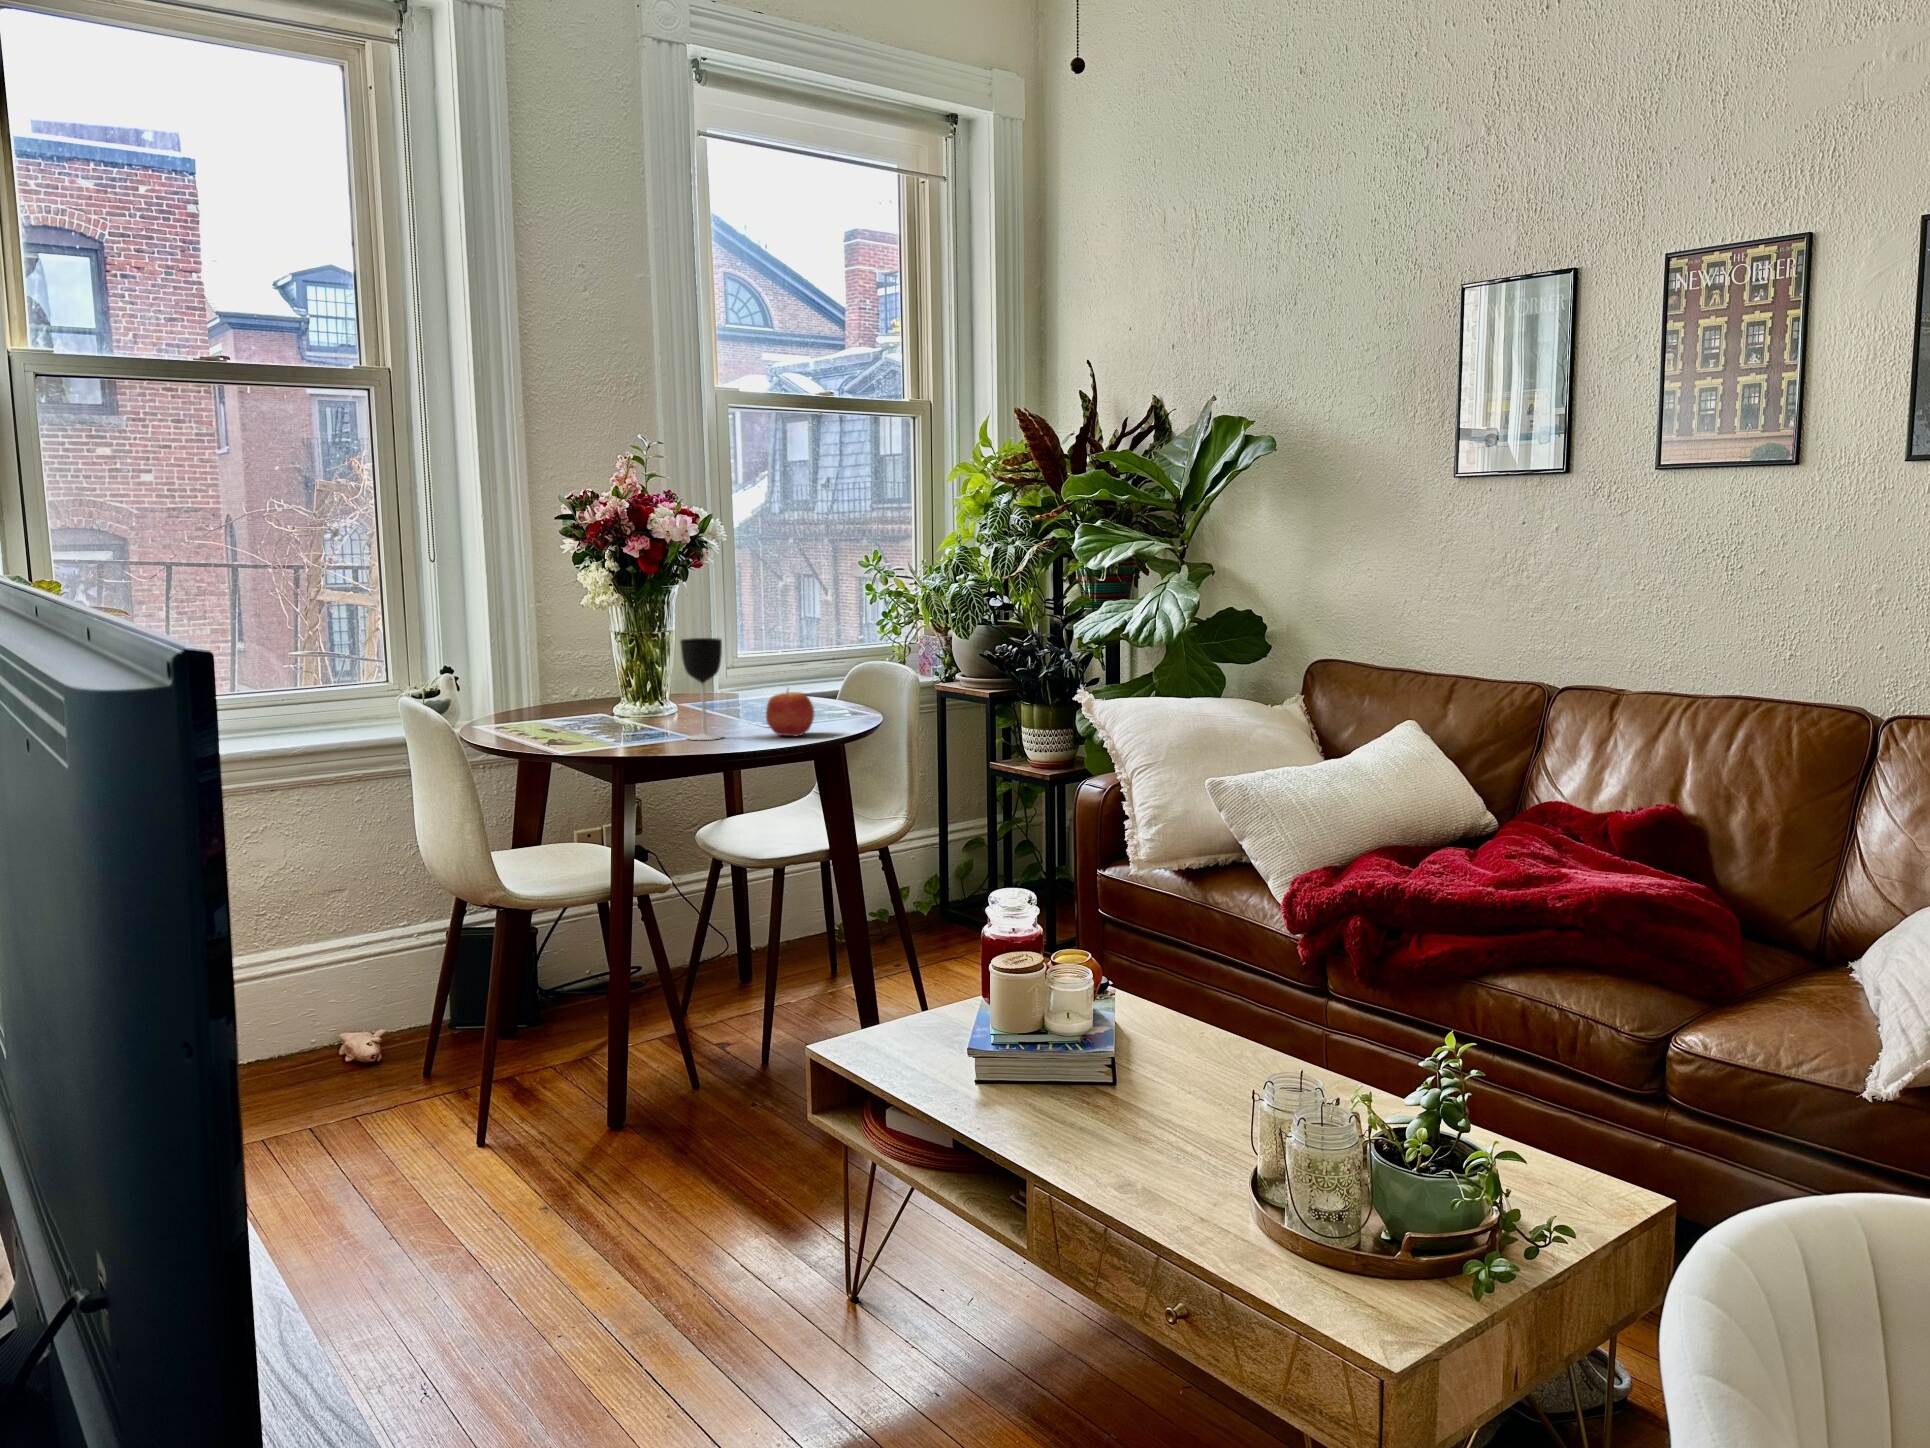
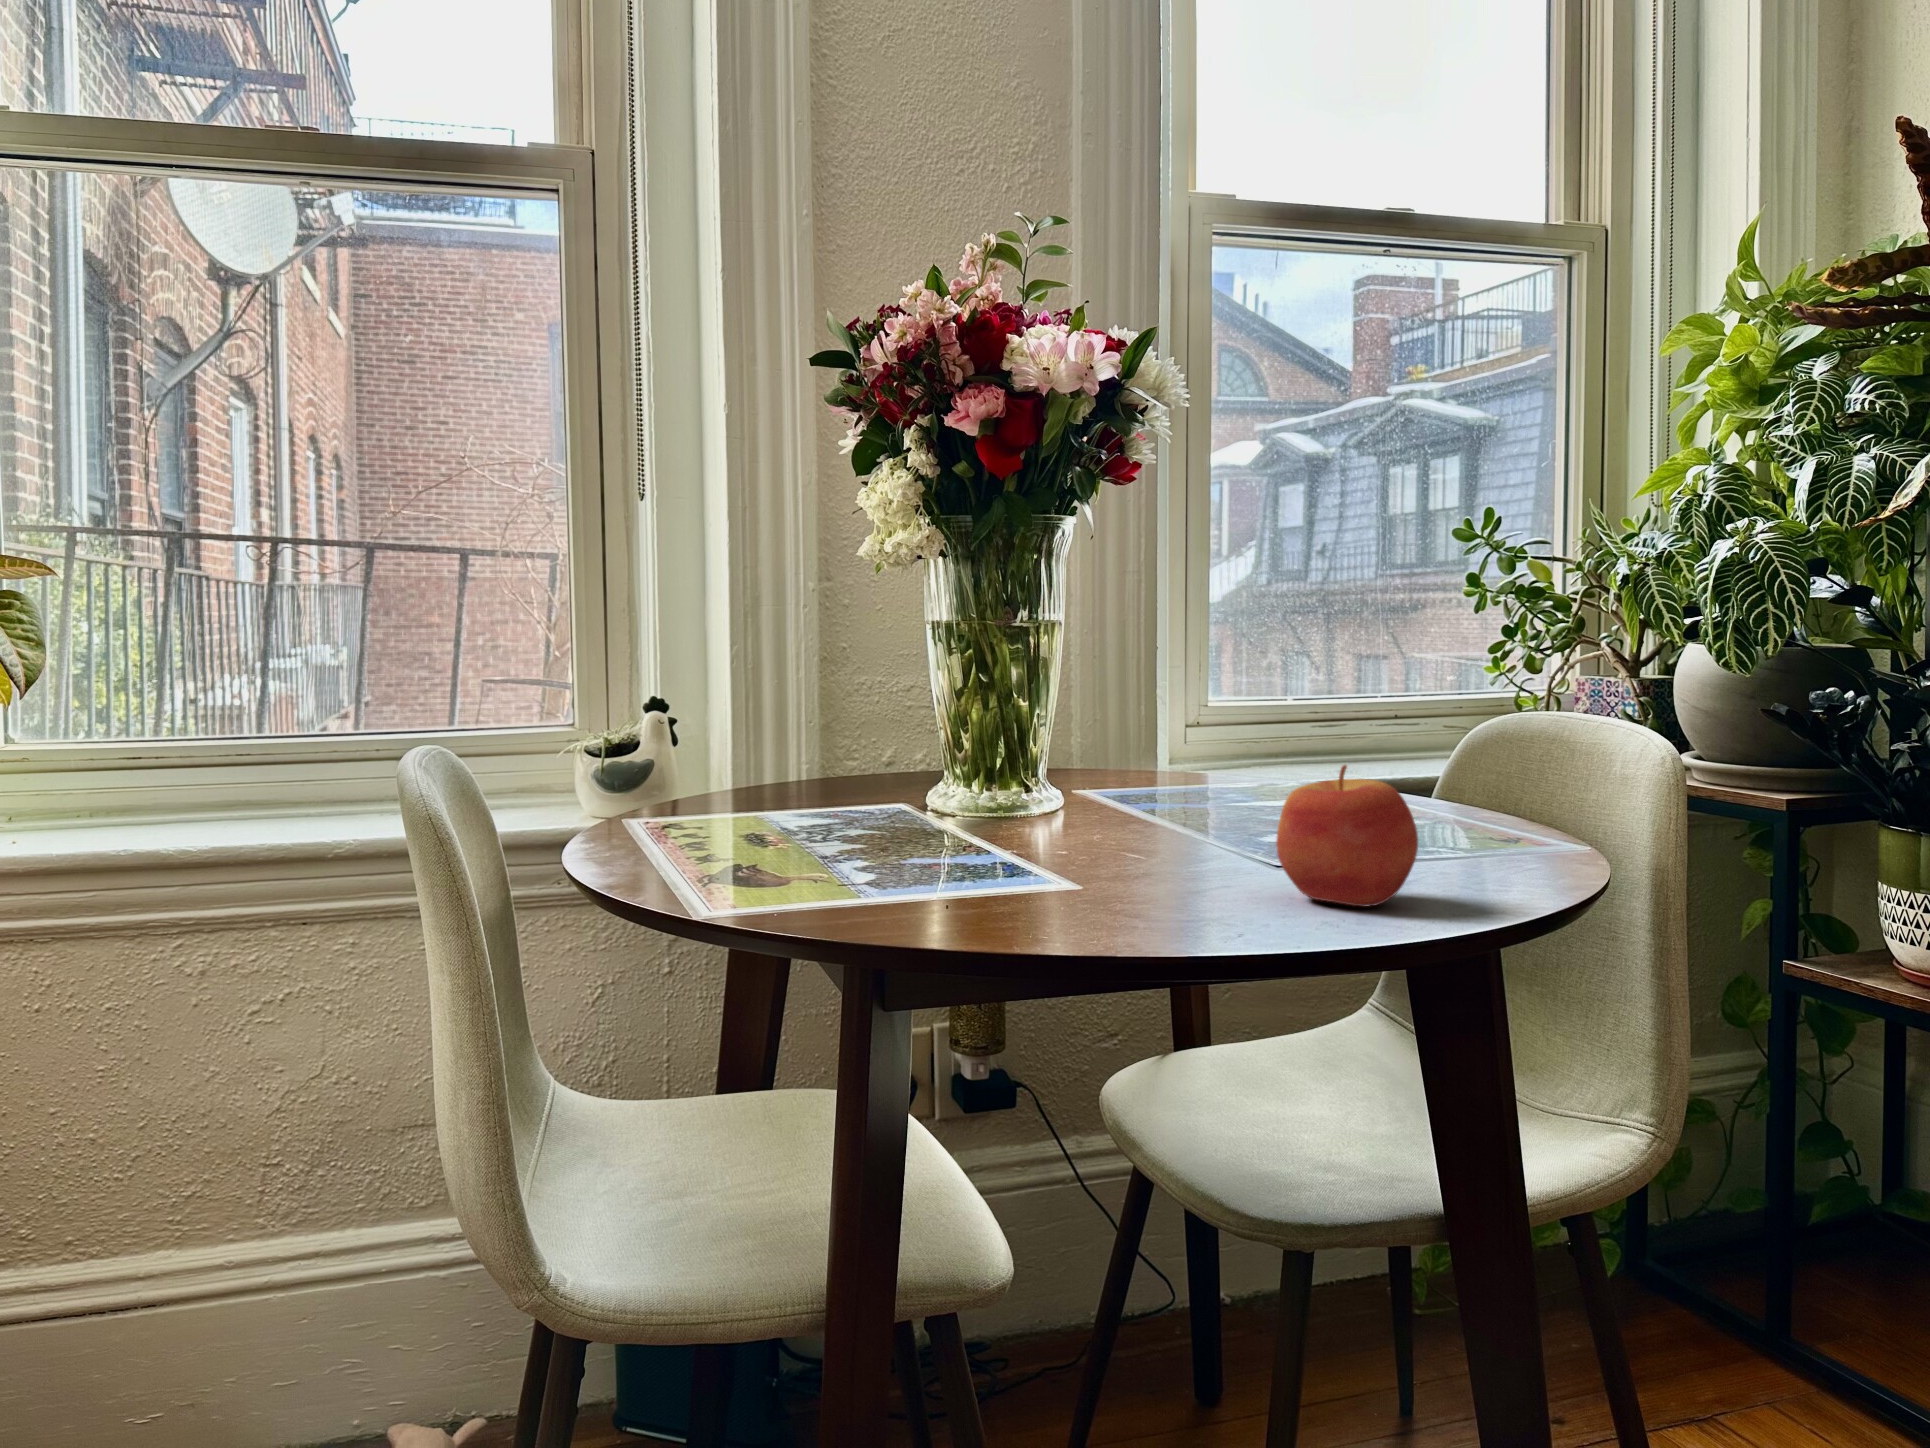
wine glass: present [680,638,722,740] -> none [1053,624,1163,900]

